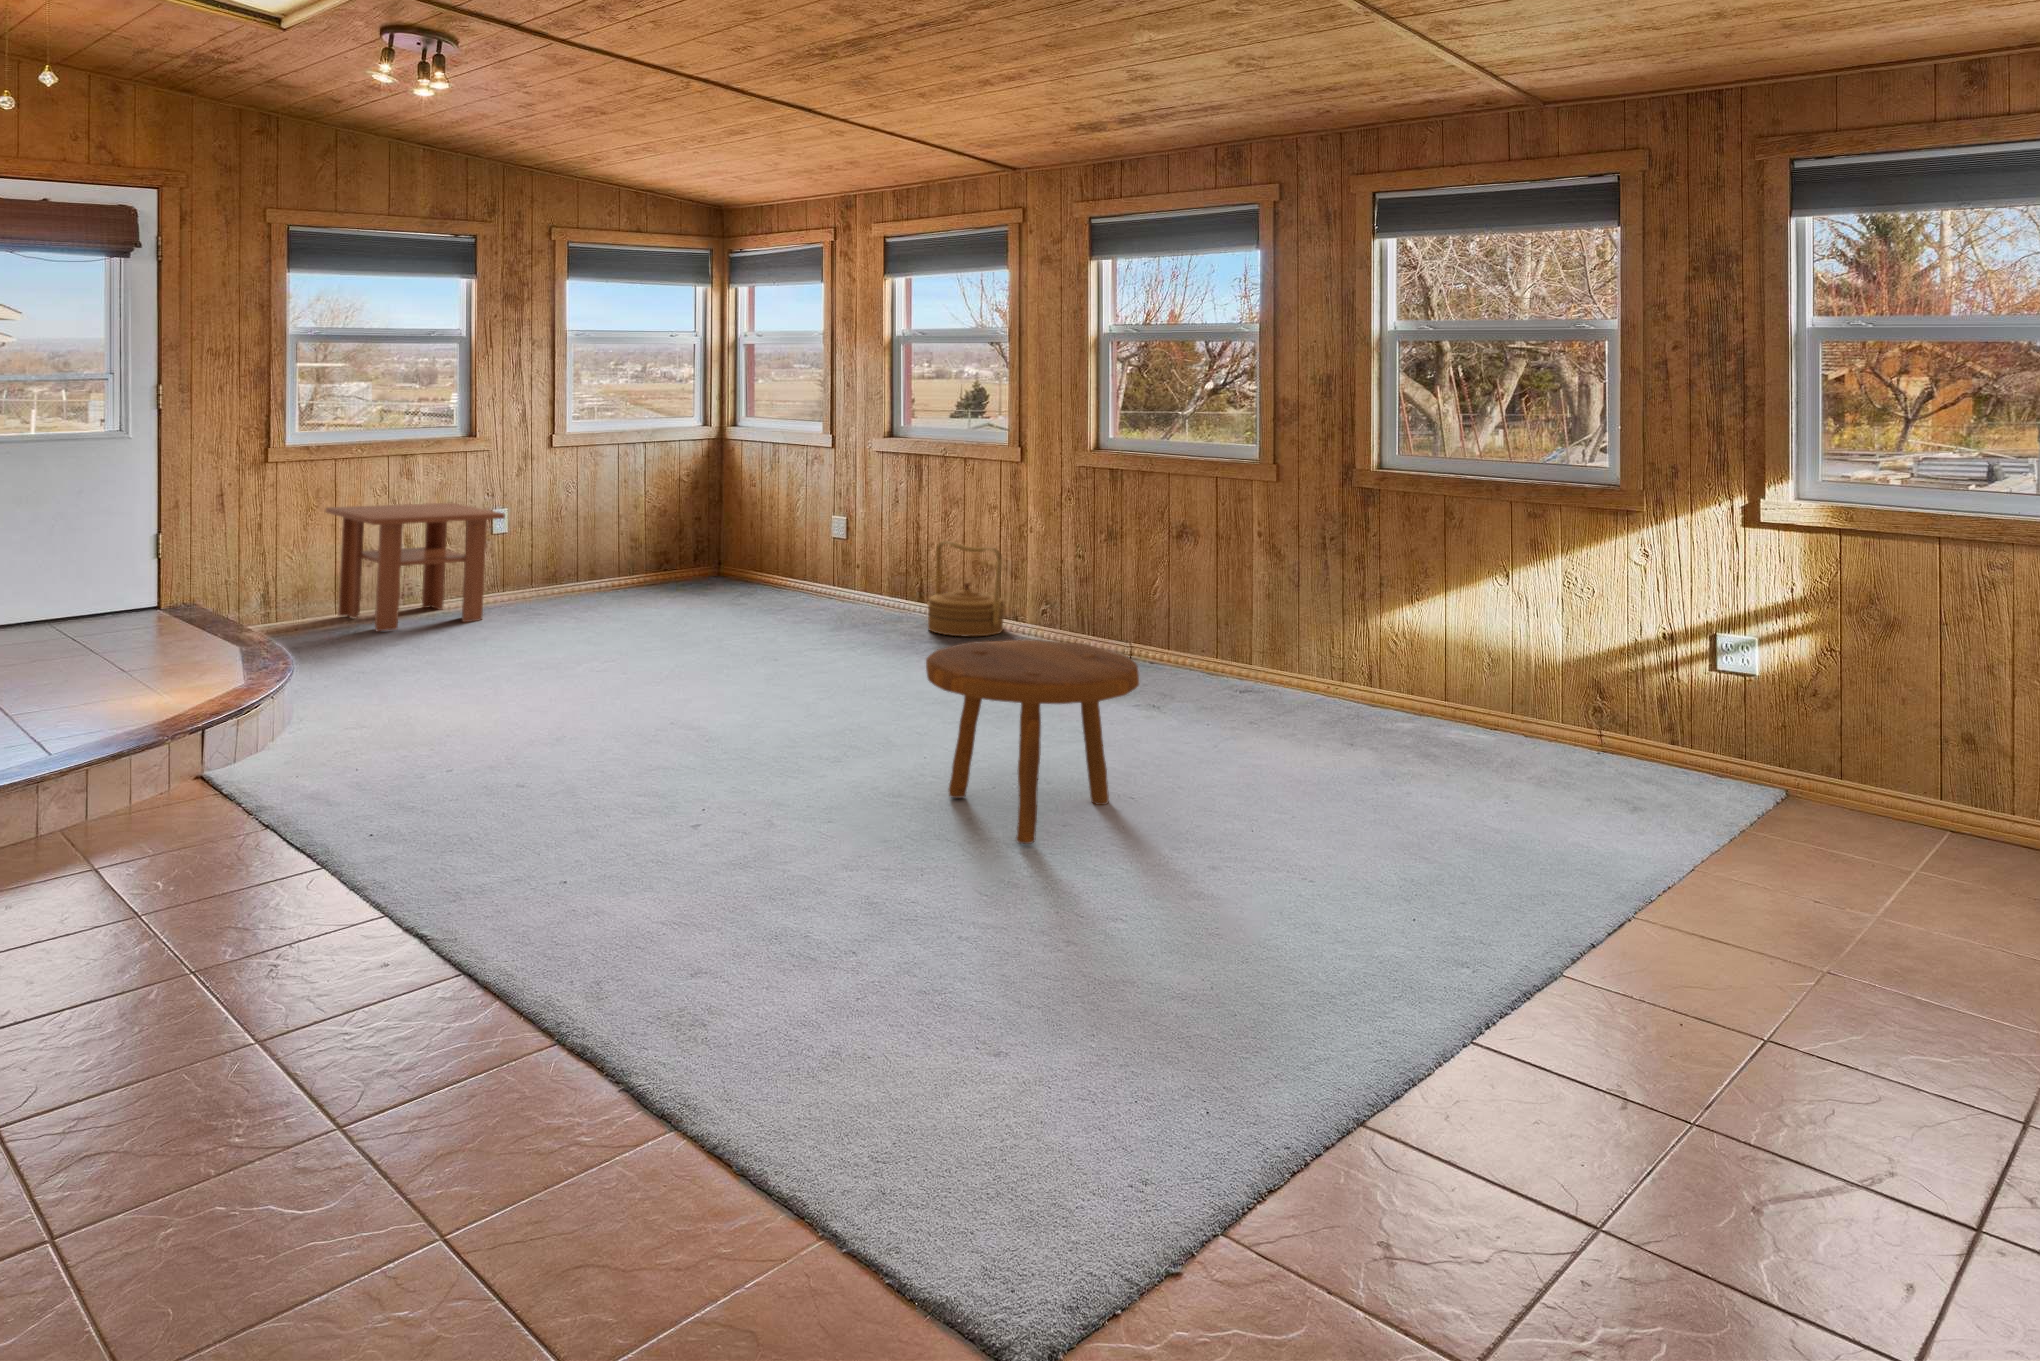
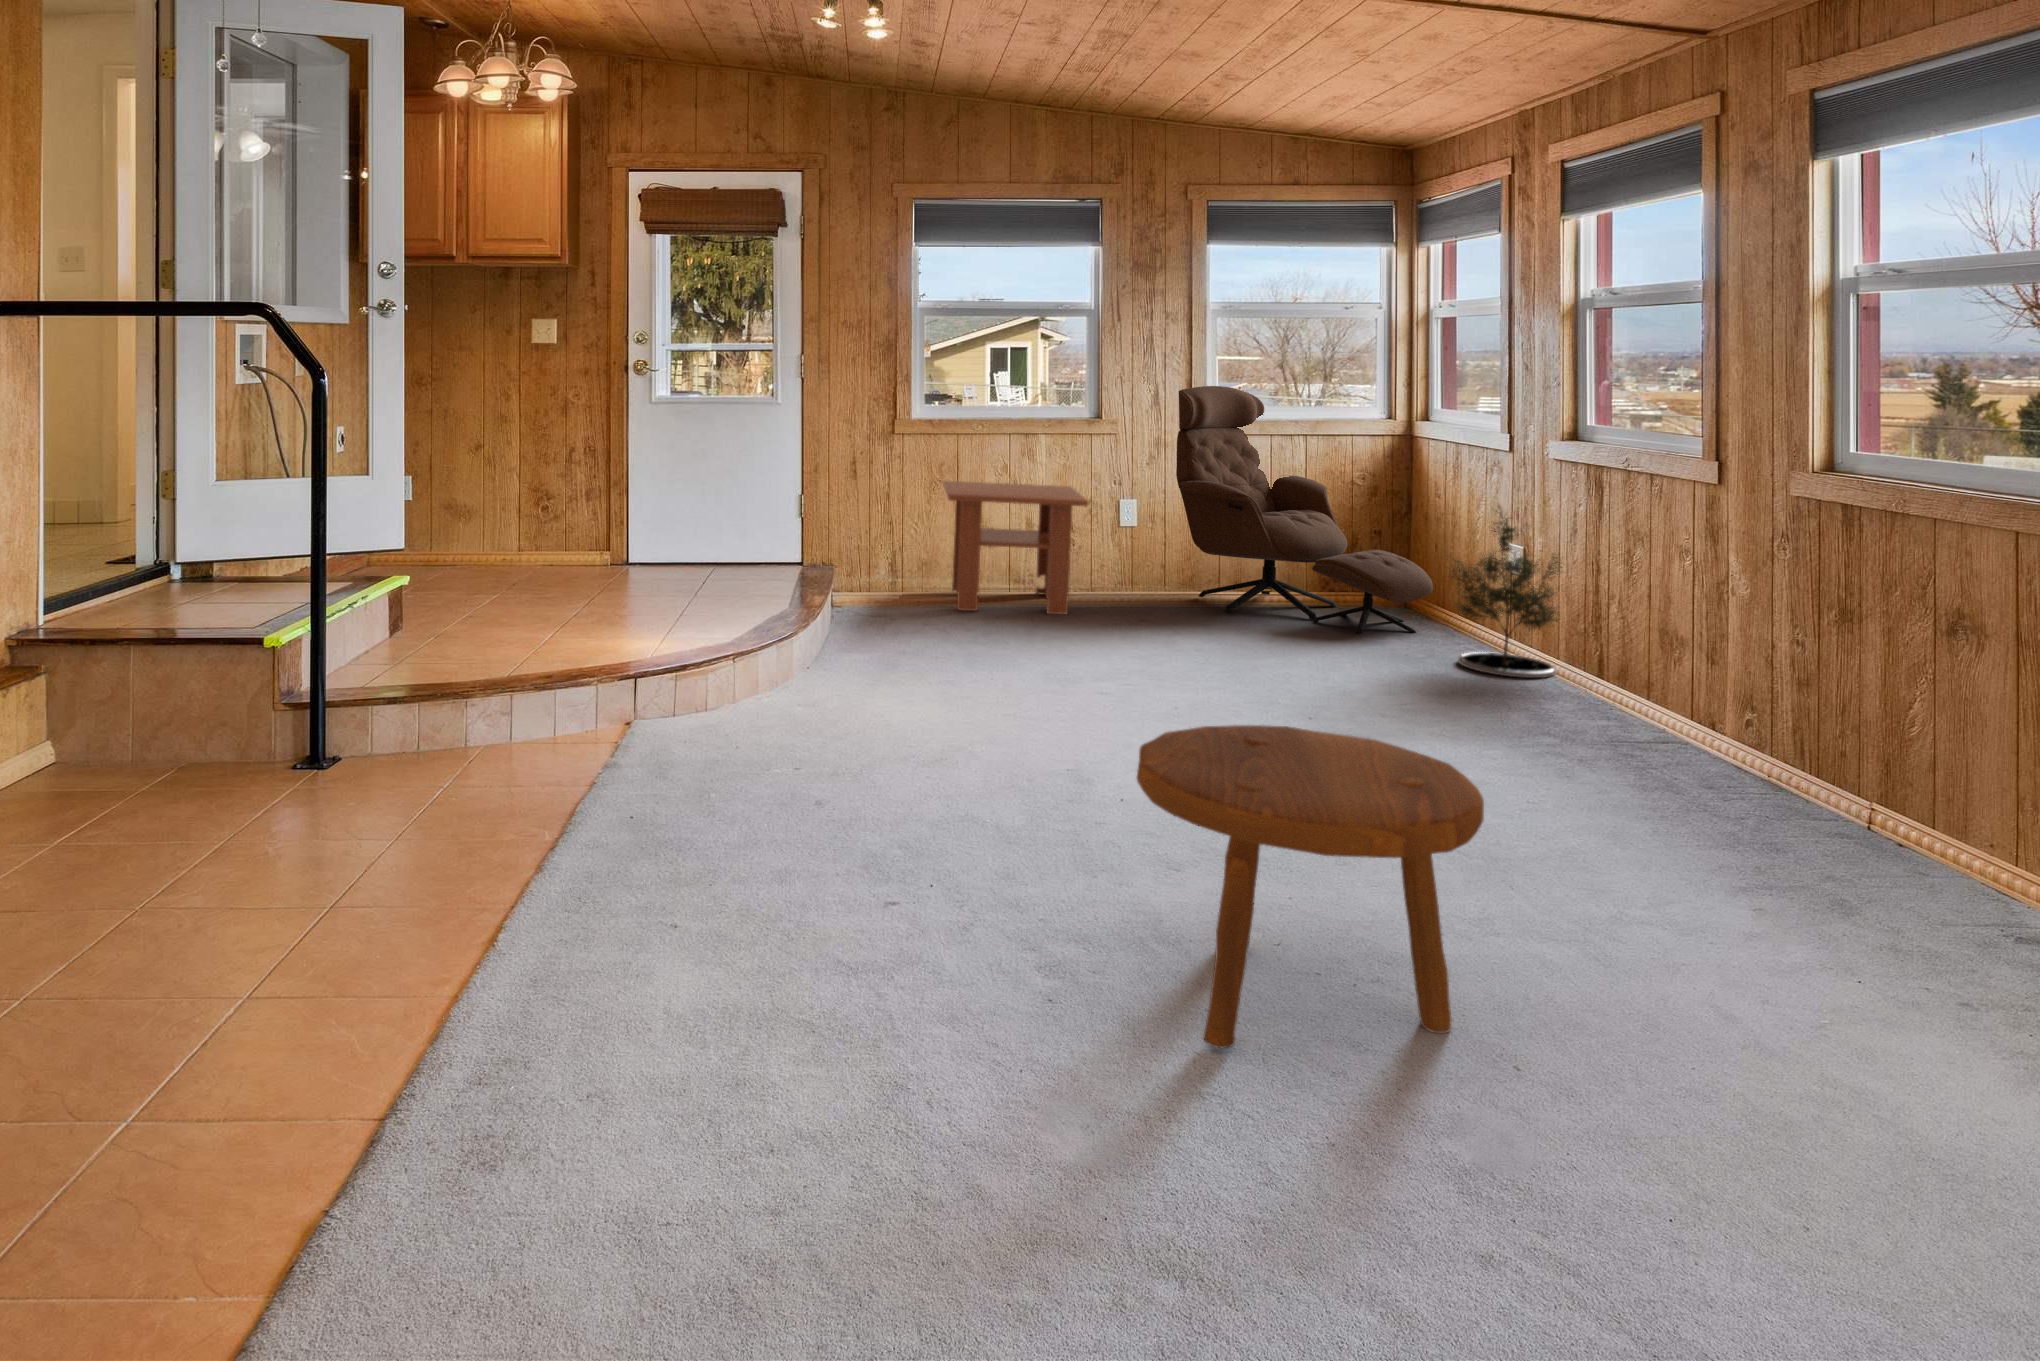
lounge chair: none [556,405,767,600] -> present [1176,386,1433,634]
potted tree: none [810,486,895,613] -> present [1447,506,1562,678]
woven basket: present [927,541,1005,636] -> none [1563,592,1695,740]

